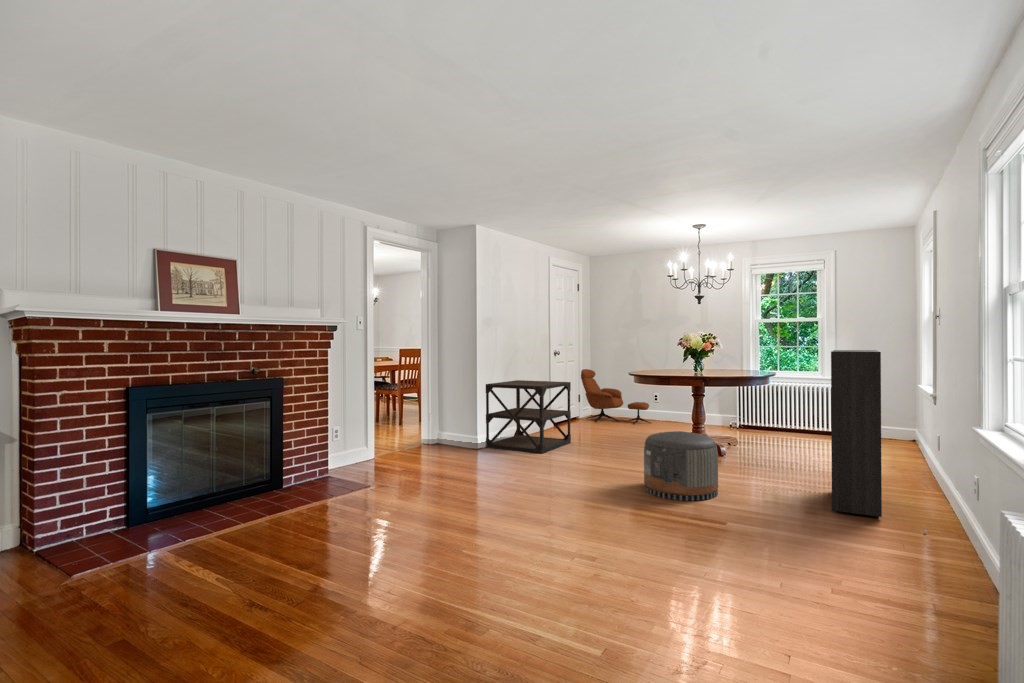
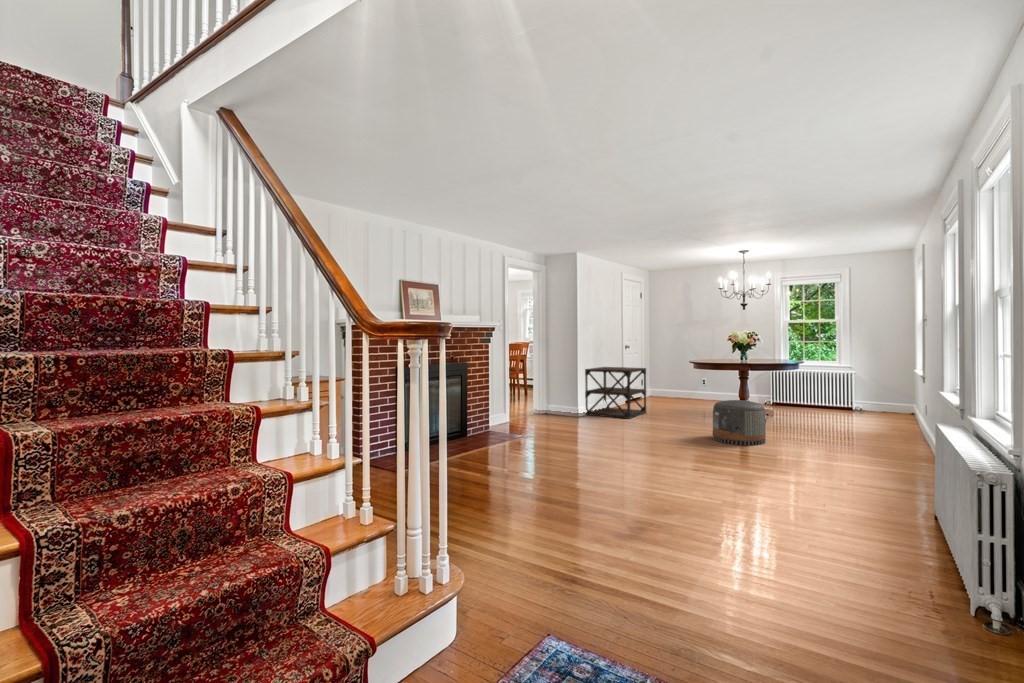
bookcase: present [831,350,926,534] -> none [846,344,909,463]
lounge chair: present [581,369,651,424] -> none [645,359,703,402]

